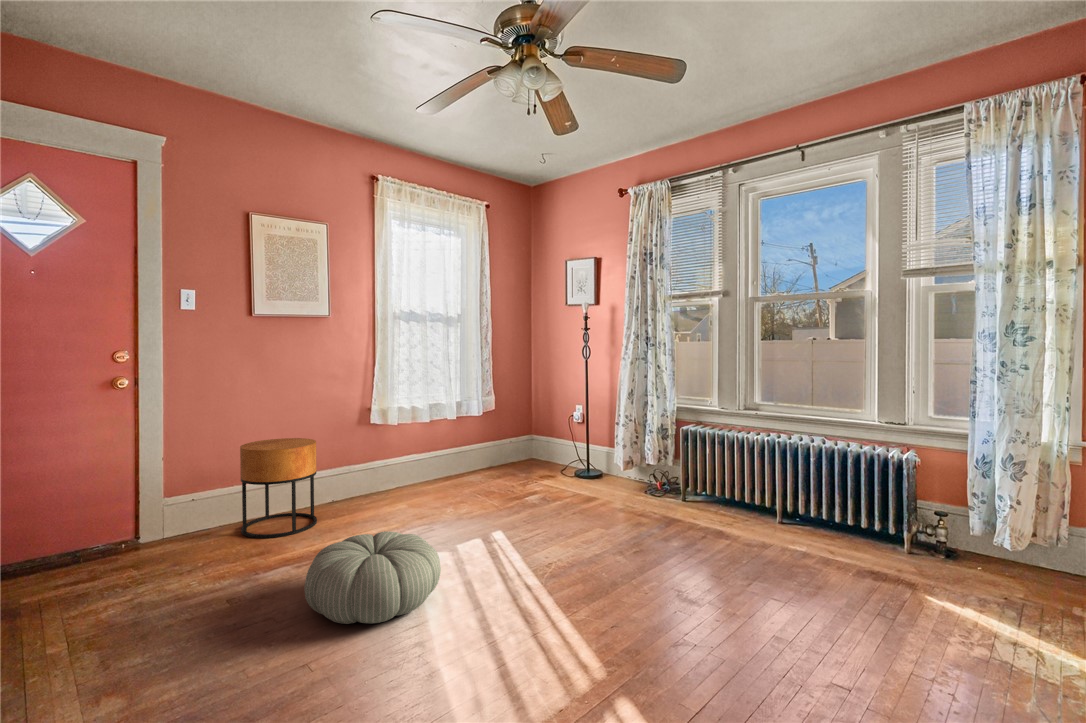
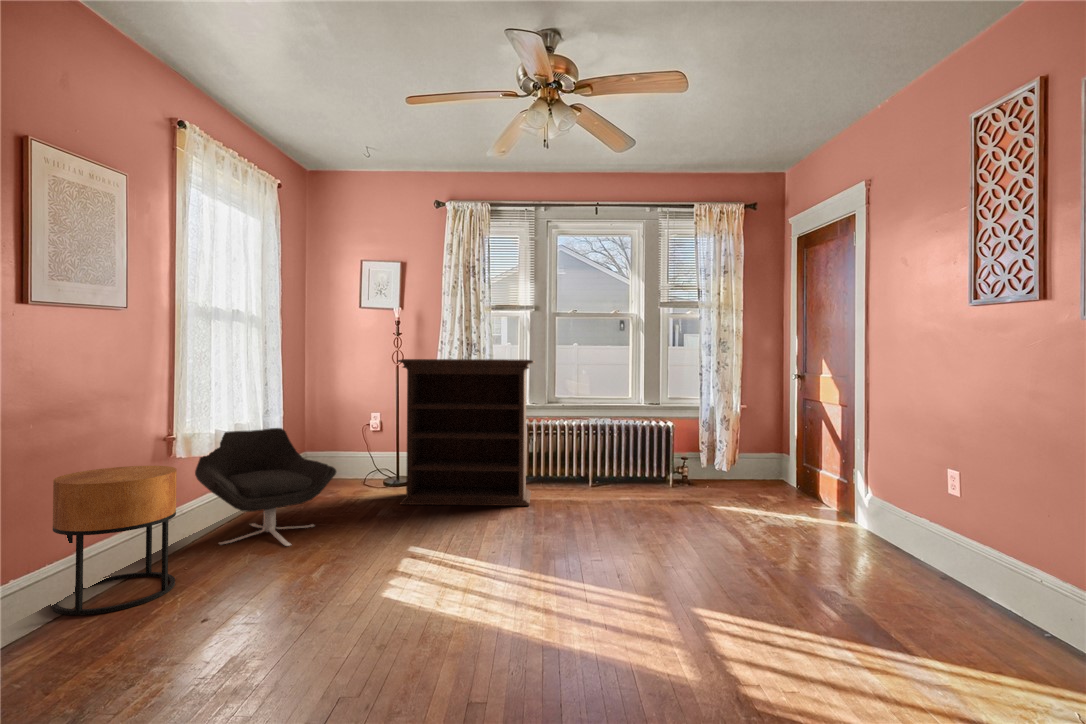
bookshelf: none [541,357,691,529] -> present [398,359,535,506]
lounge chair: none [362,416,465,517] -> present [195,428,336,546]
pouf: present [304,531,441,624] -> none [348,533,485,625]

